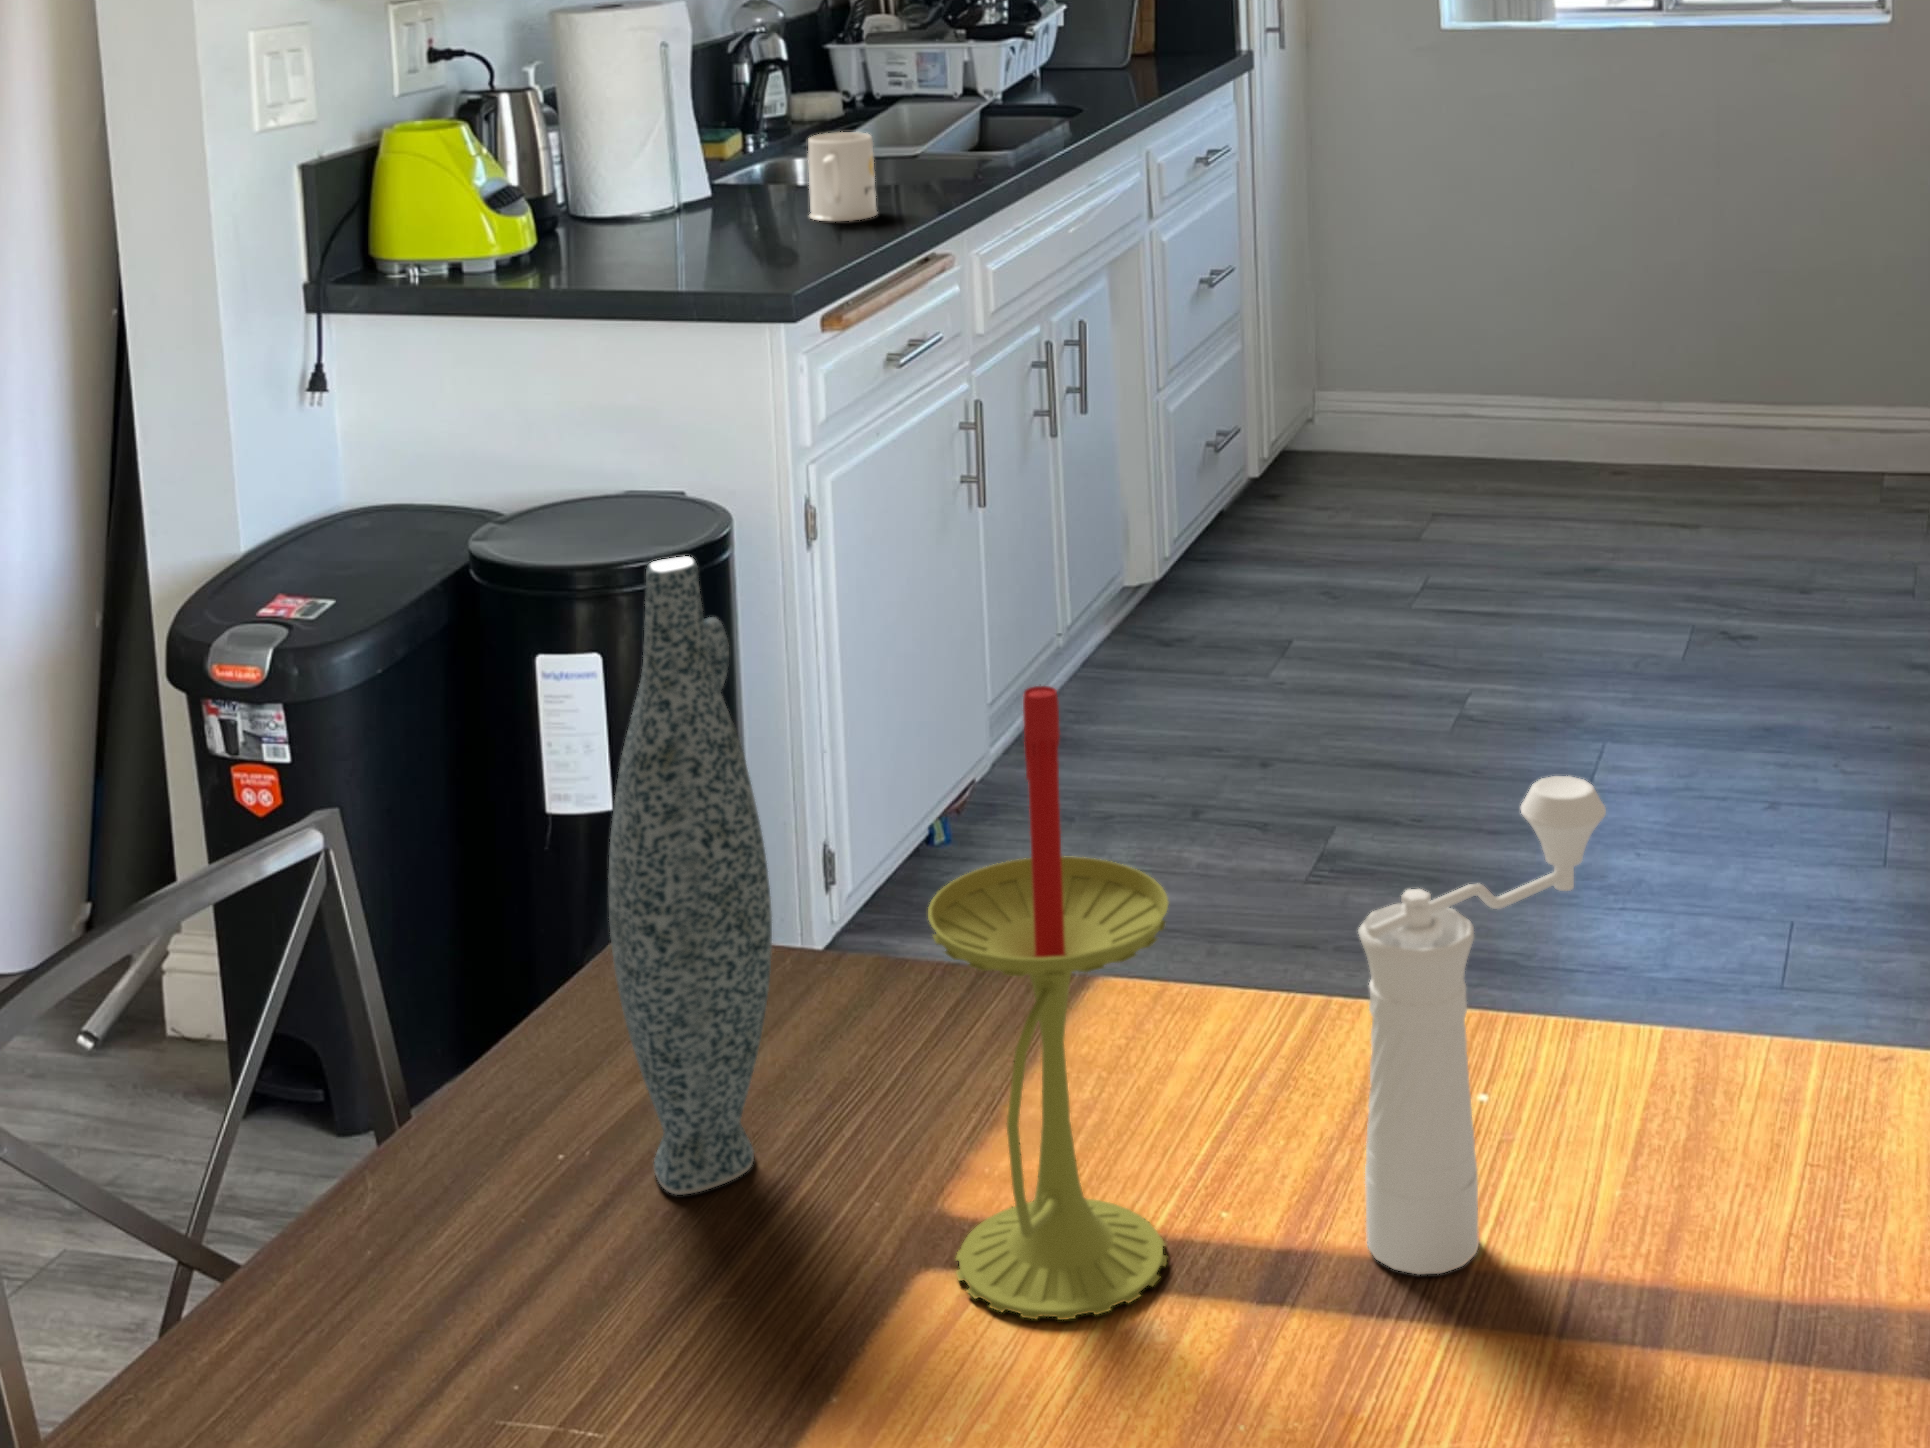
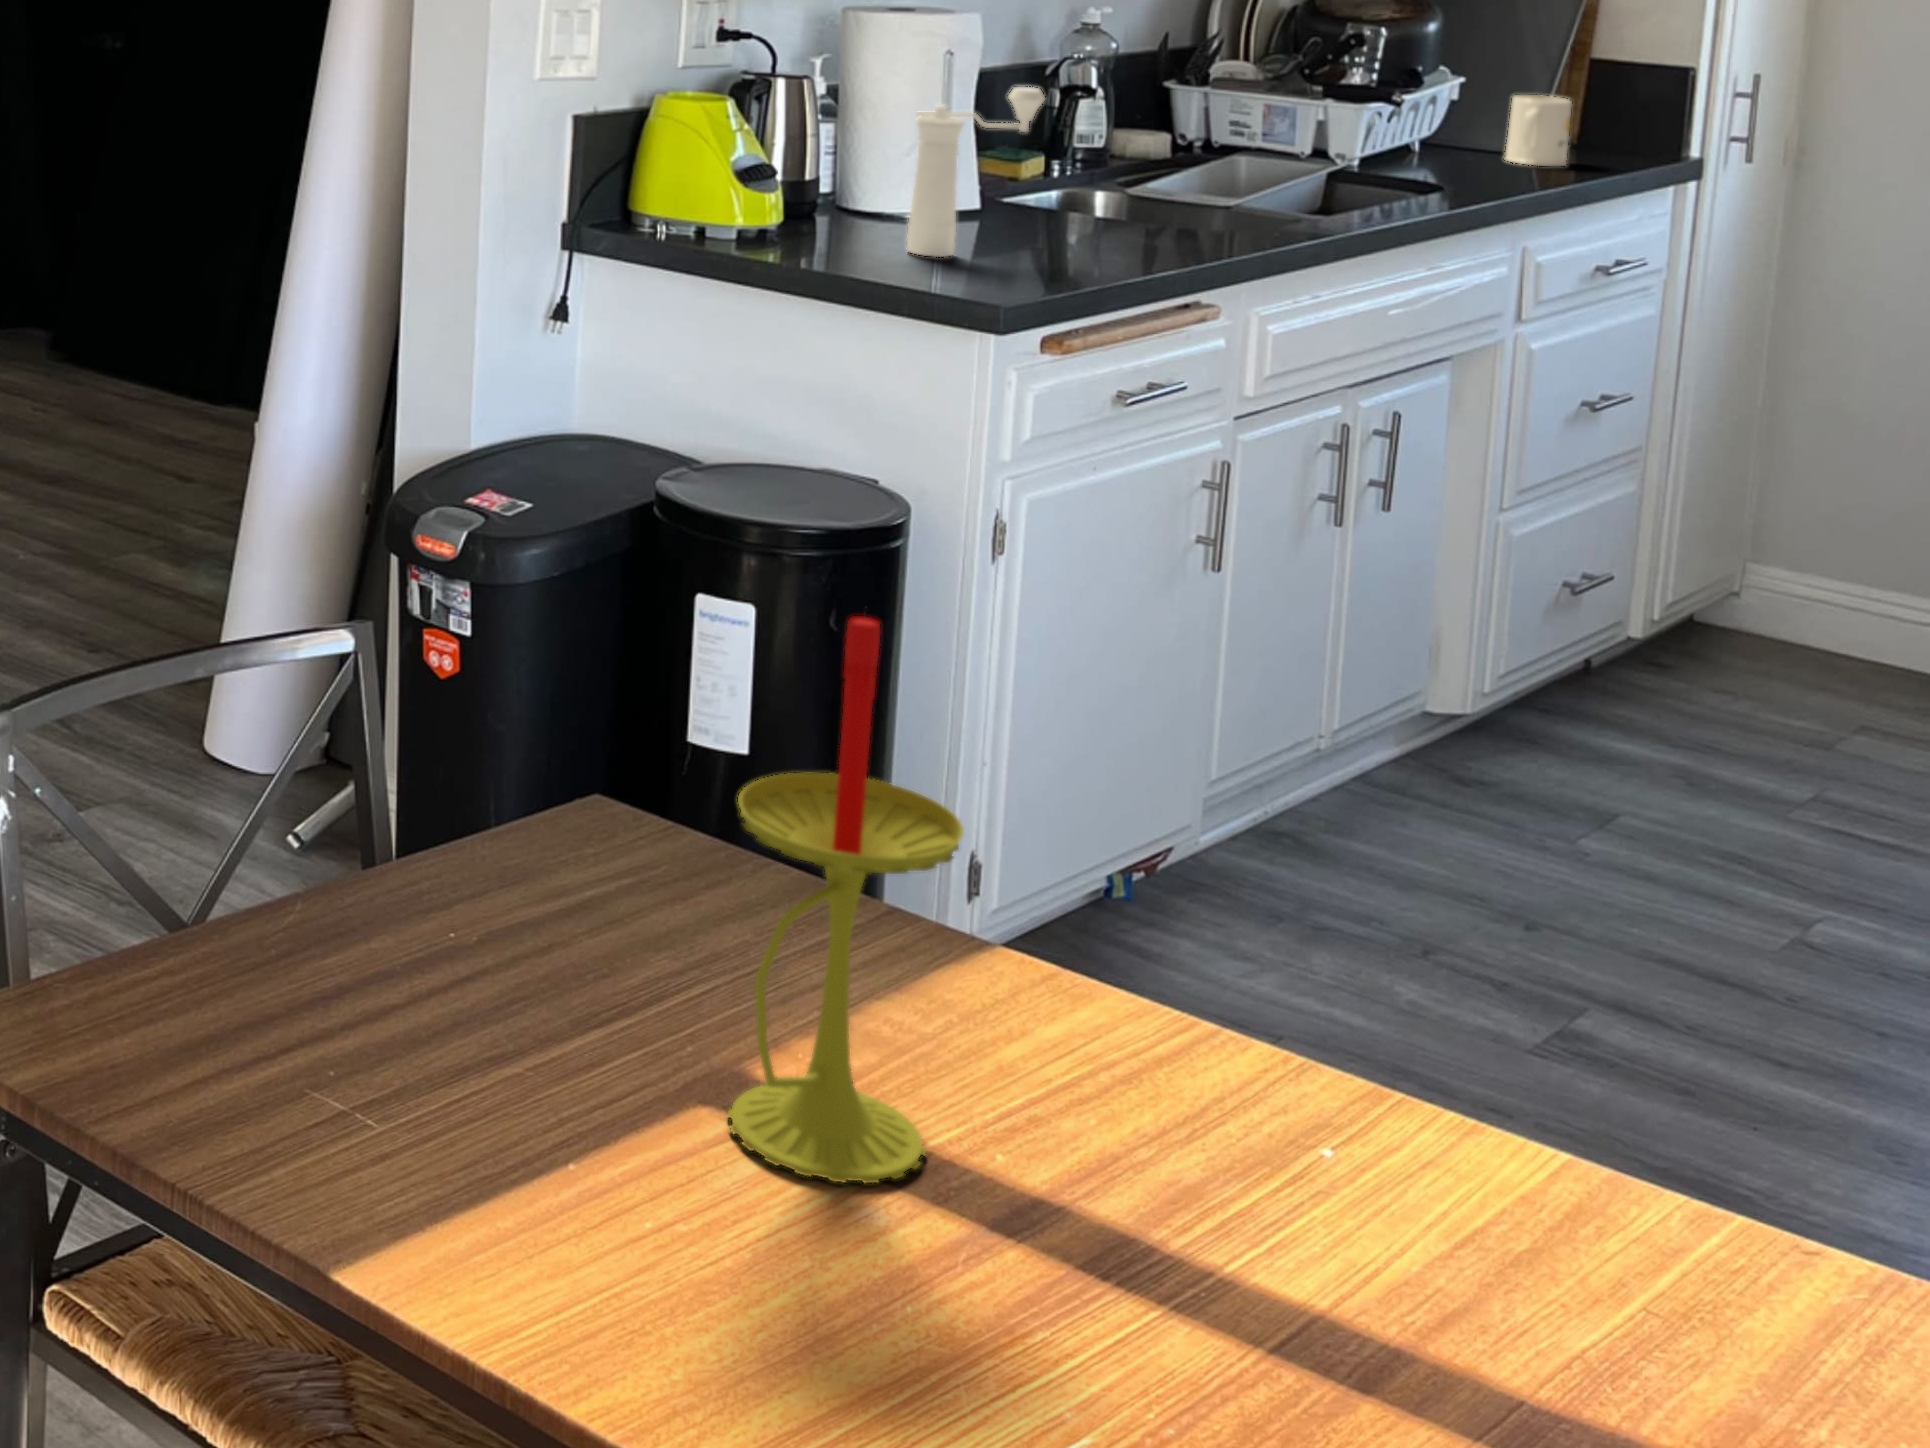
mug: present [808,132,878,221] -> present [1505,95,1571,166]
vase: present [609,556,772,1195] -> none [510,447,652,987]
pepper mill: present [1358,776,1606,1275] -> present [907,87,1045,257]

